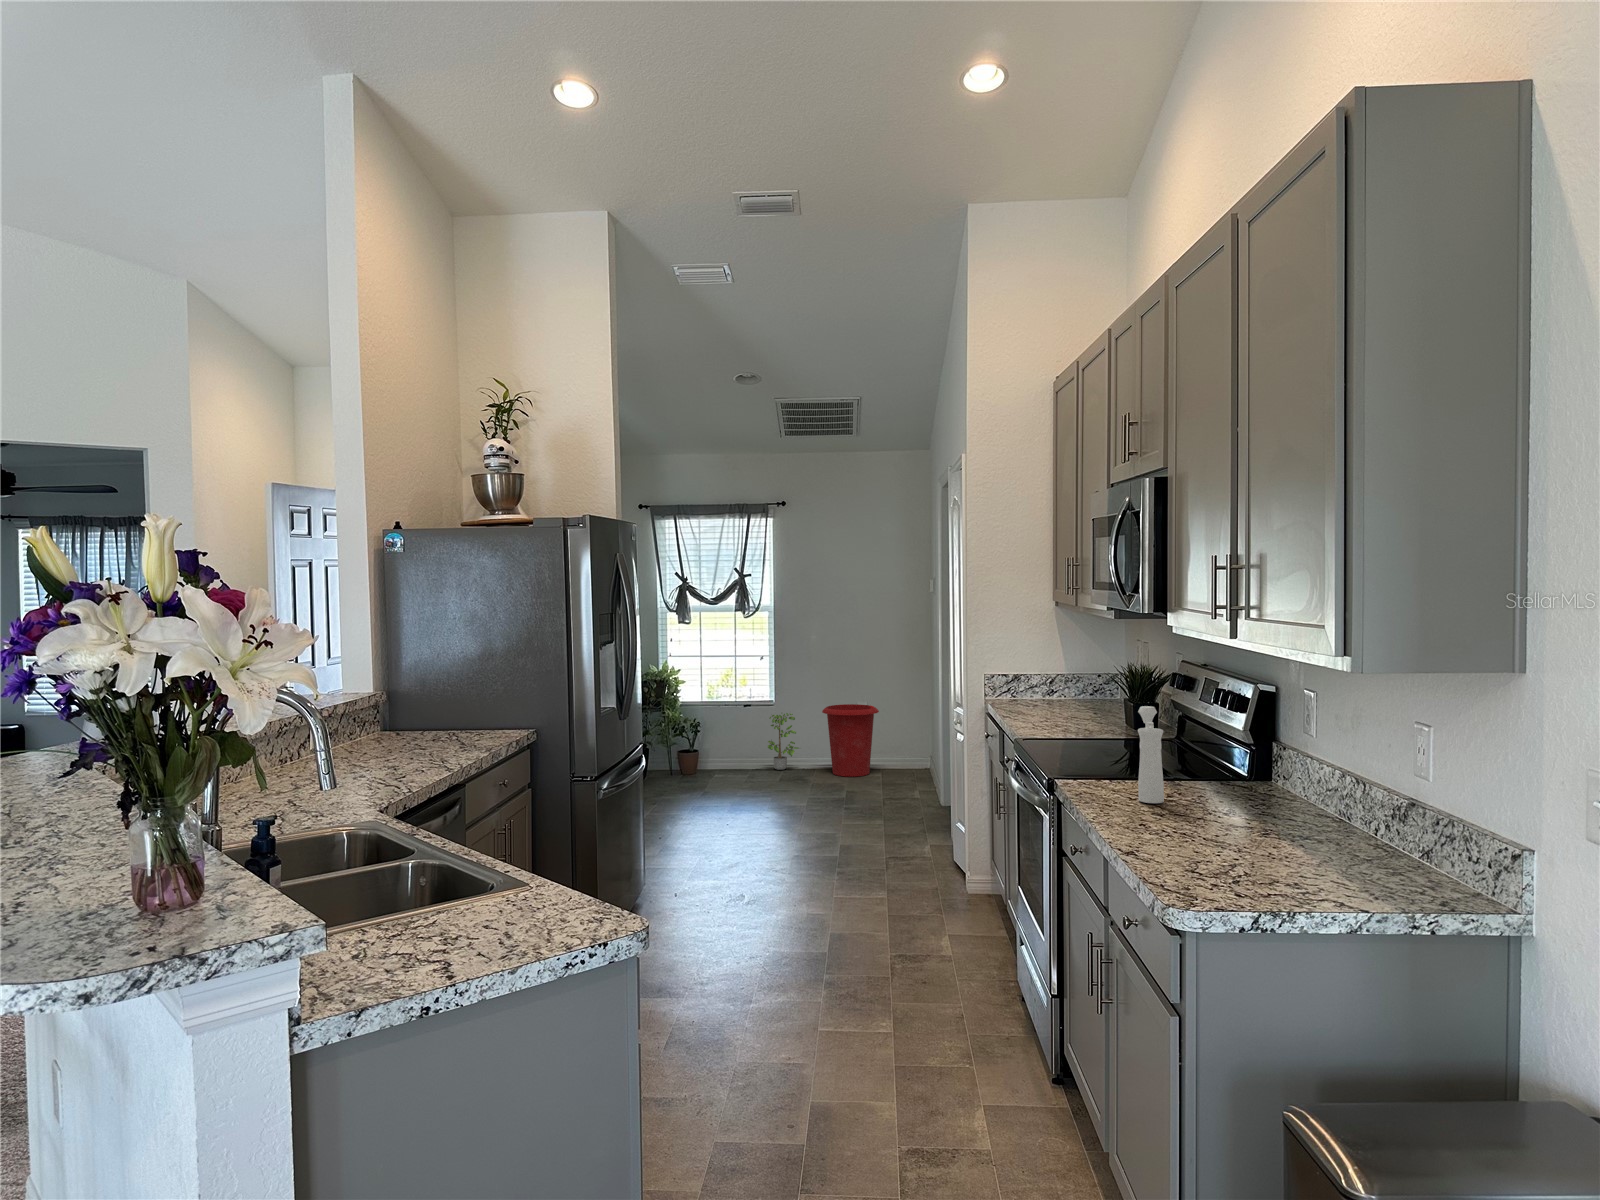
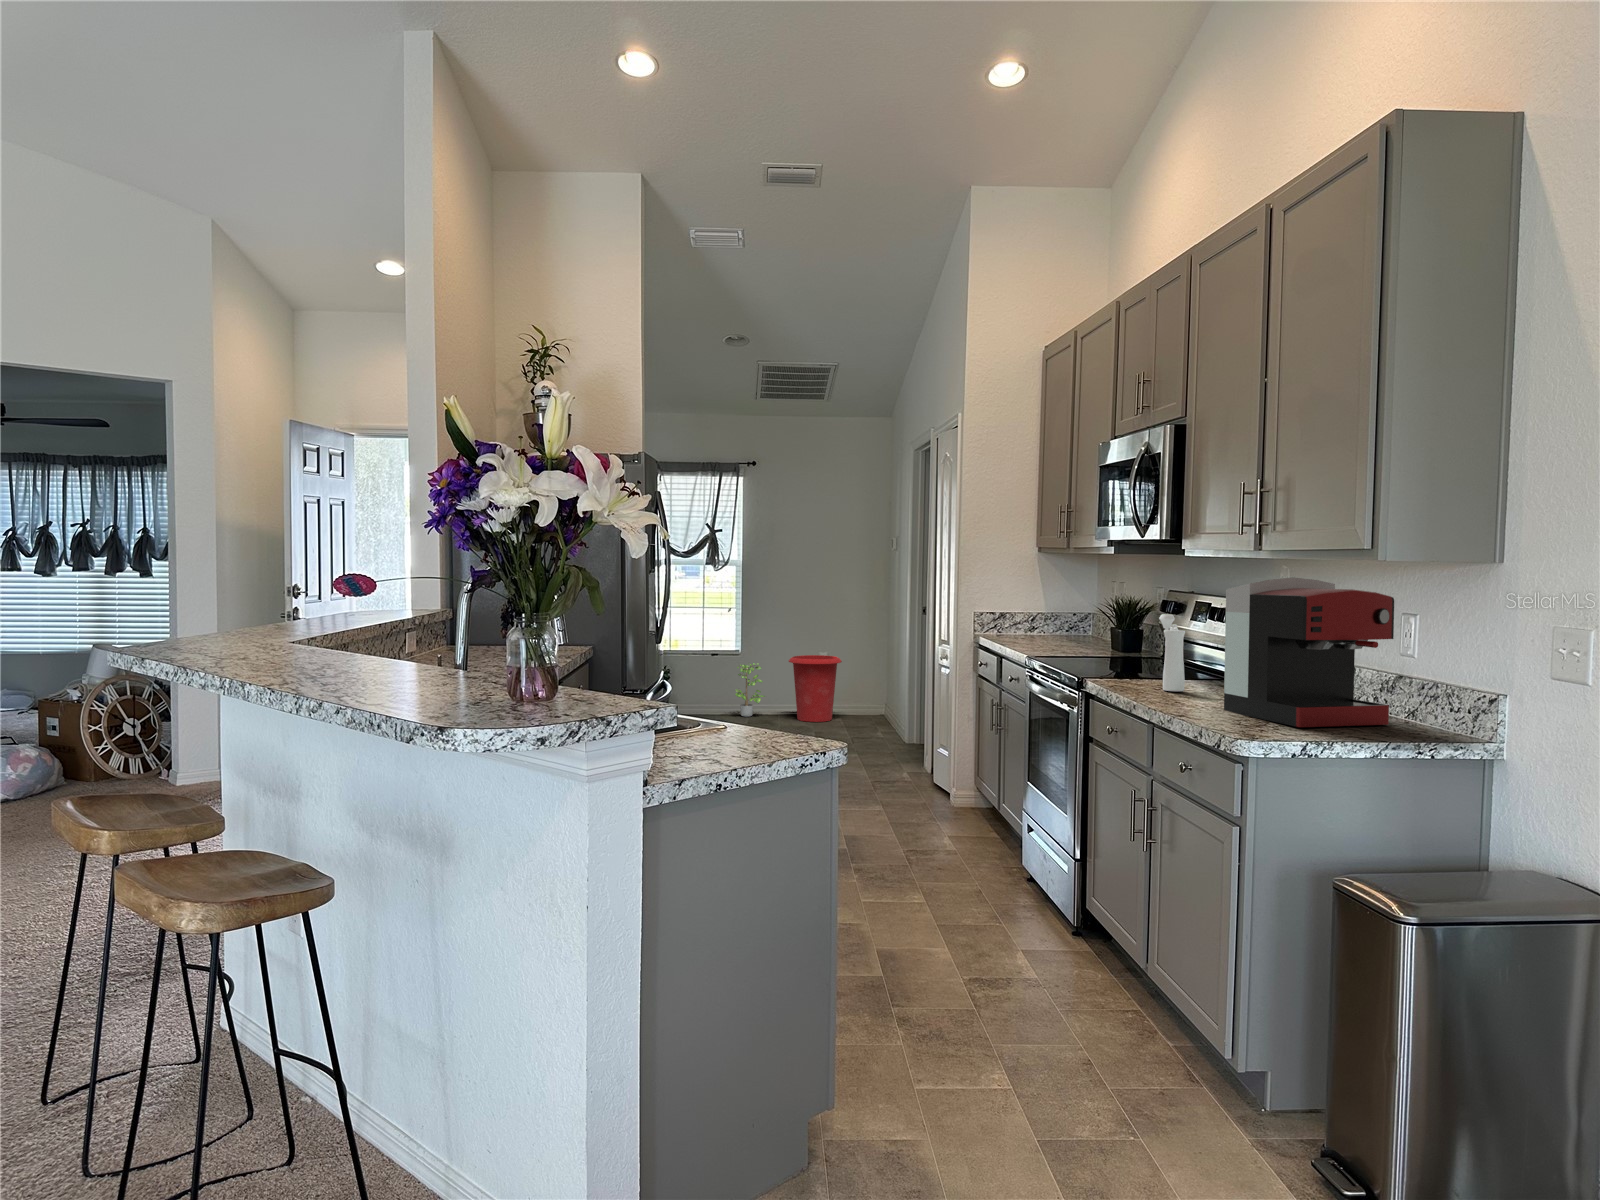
coffee maker: none [1191,679,1393,877] -> present [1224,577,1394,727]

